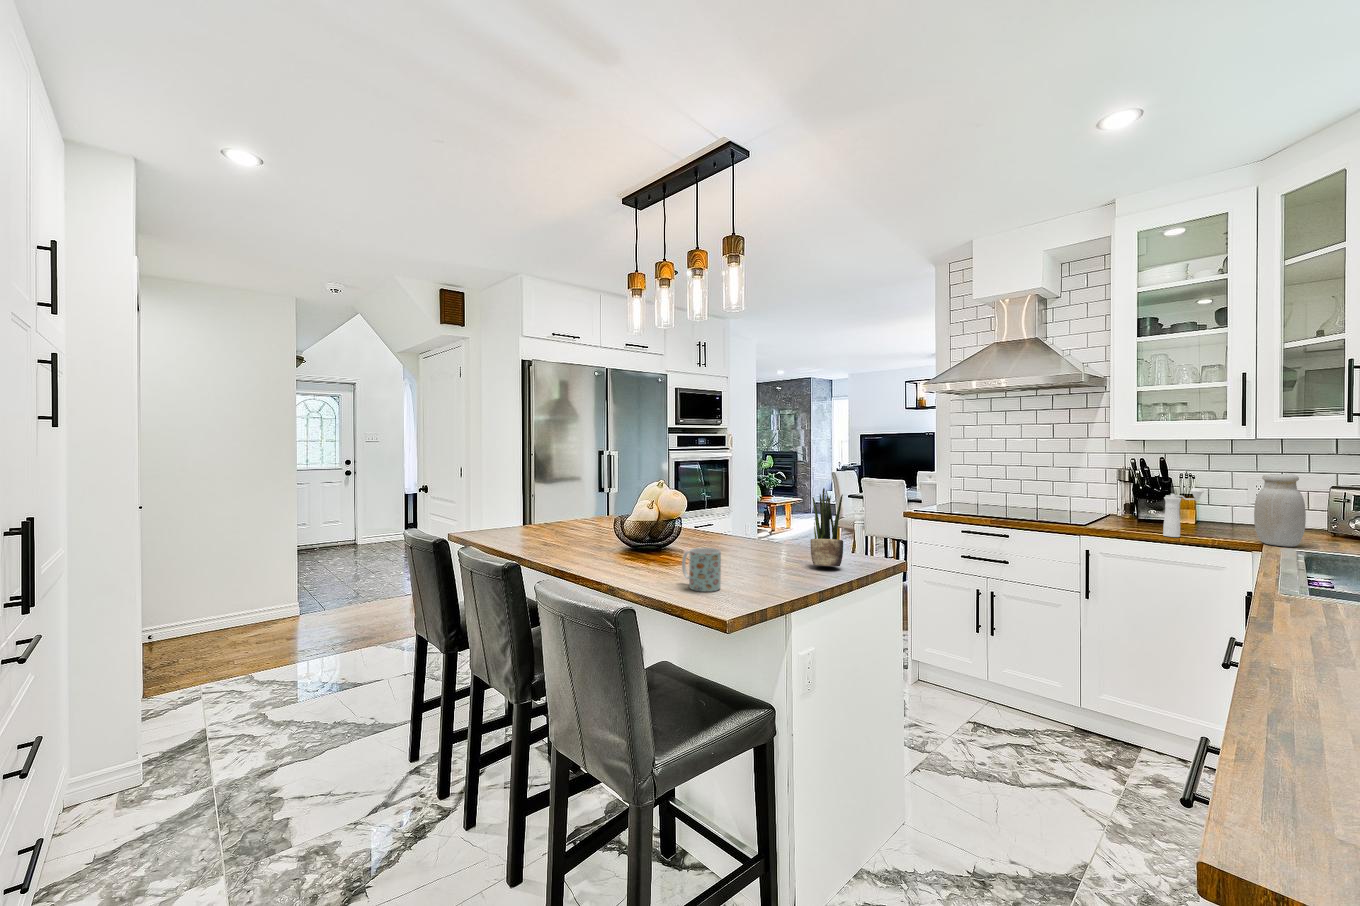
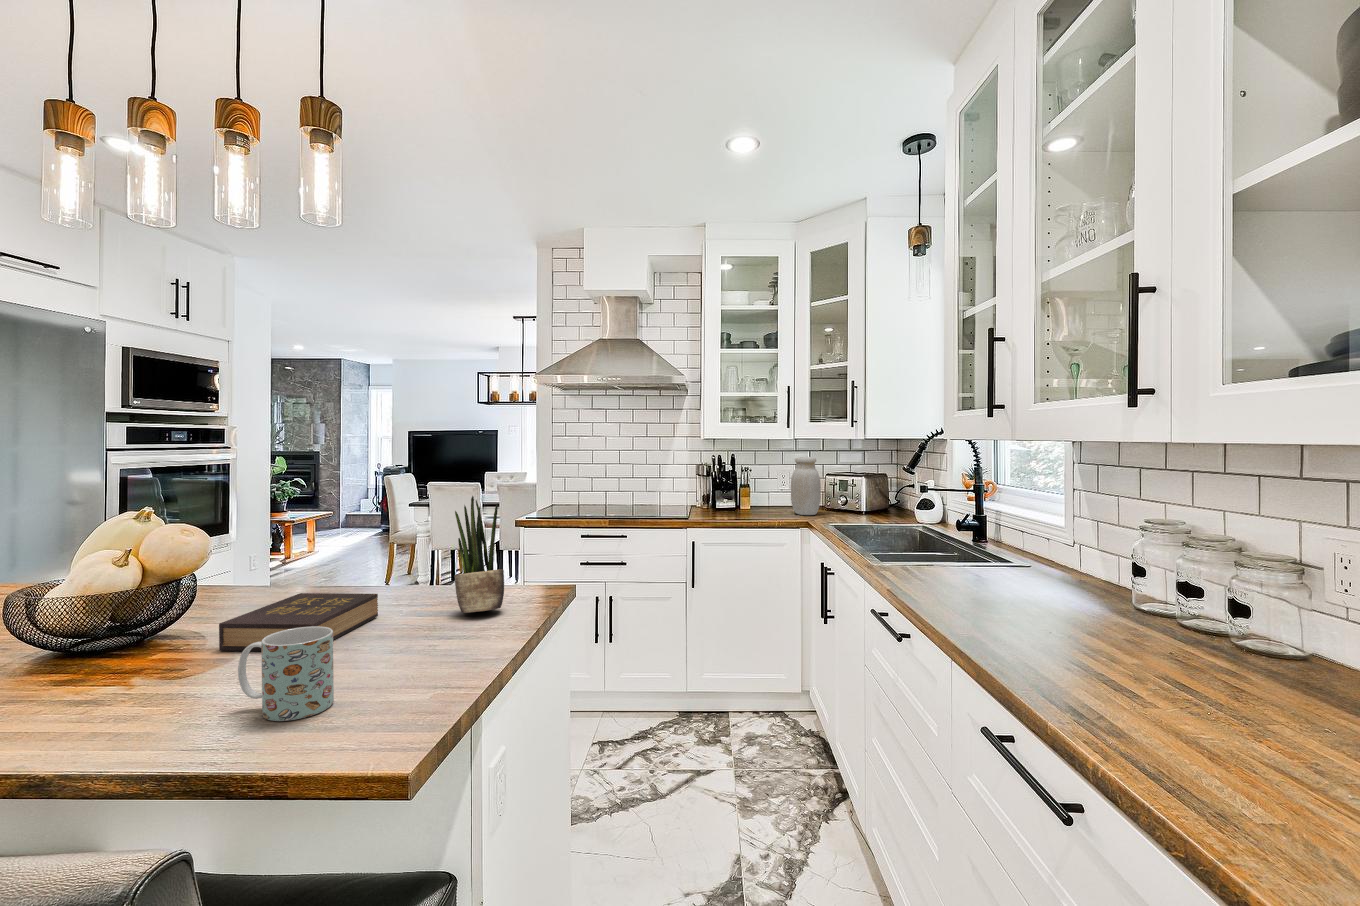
pepper mill: present [1163,488,1204,537] -> none [735,472,759,516]
hardback book: none [686,538,767,568] -> present [219,593,378,651]

